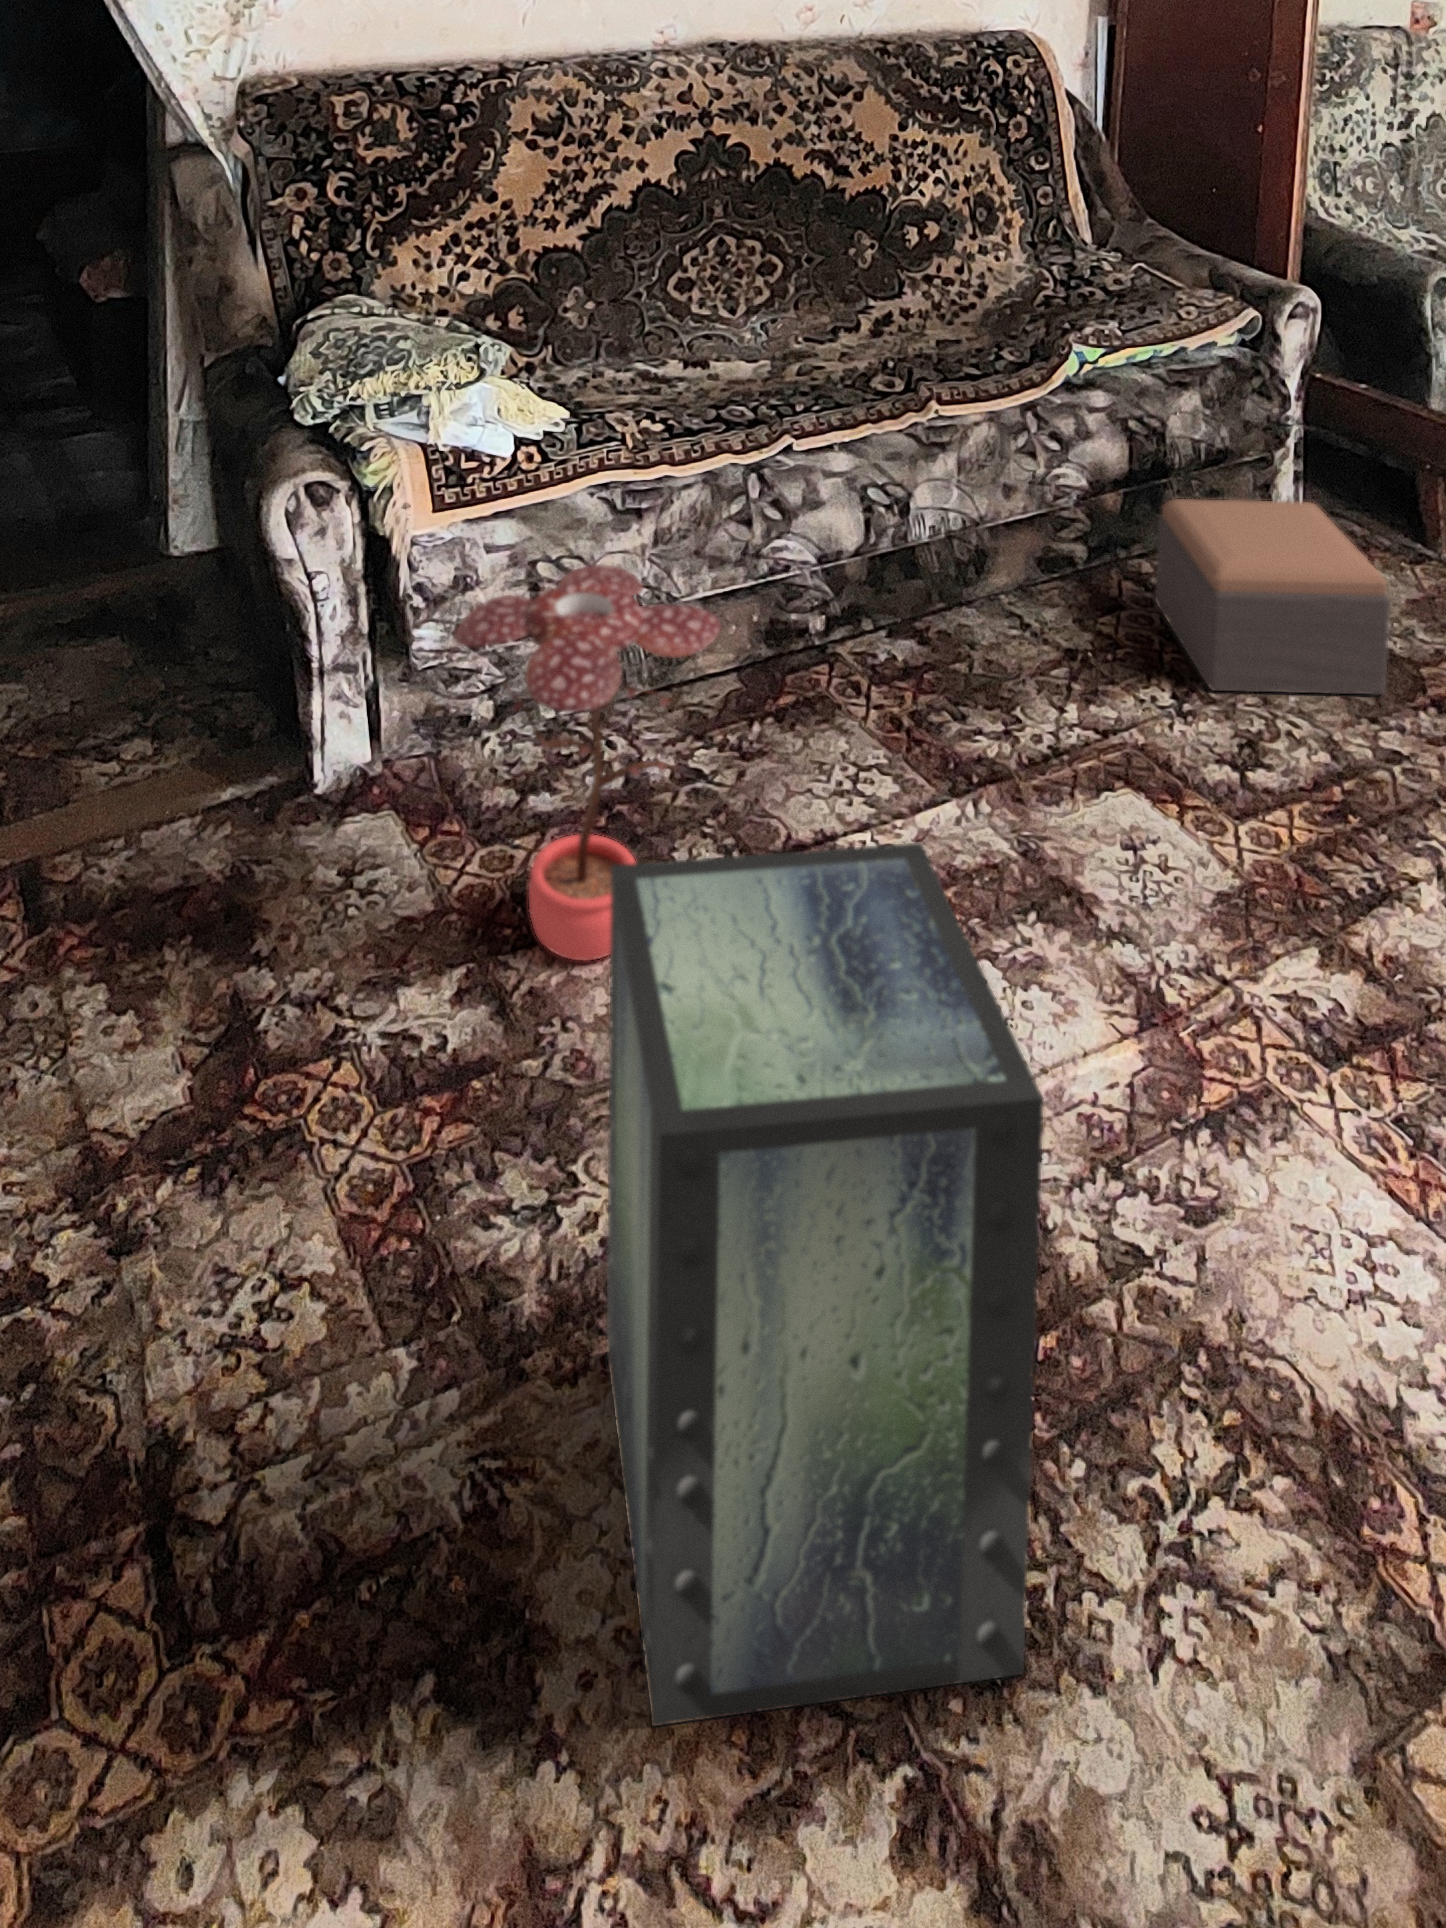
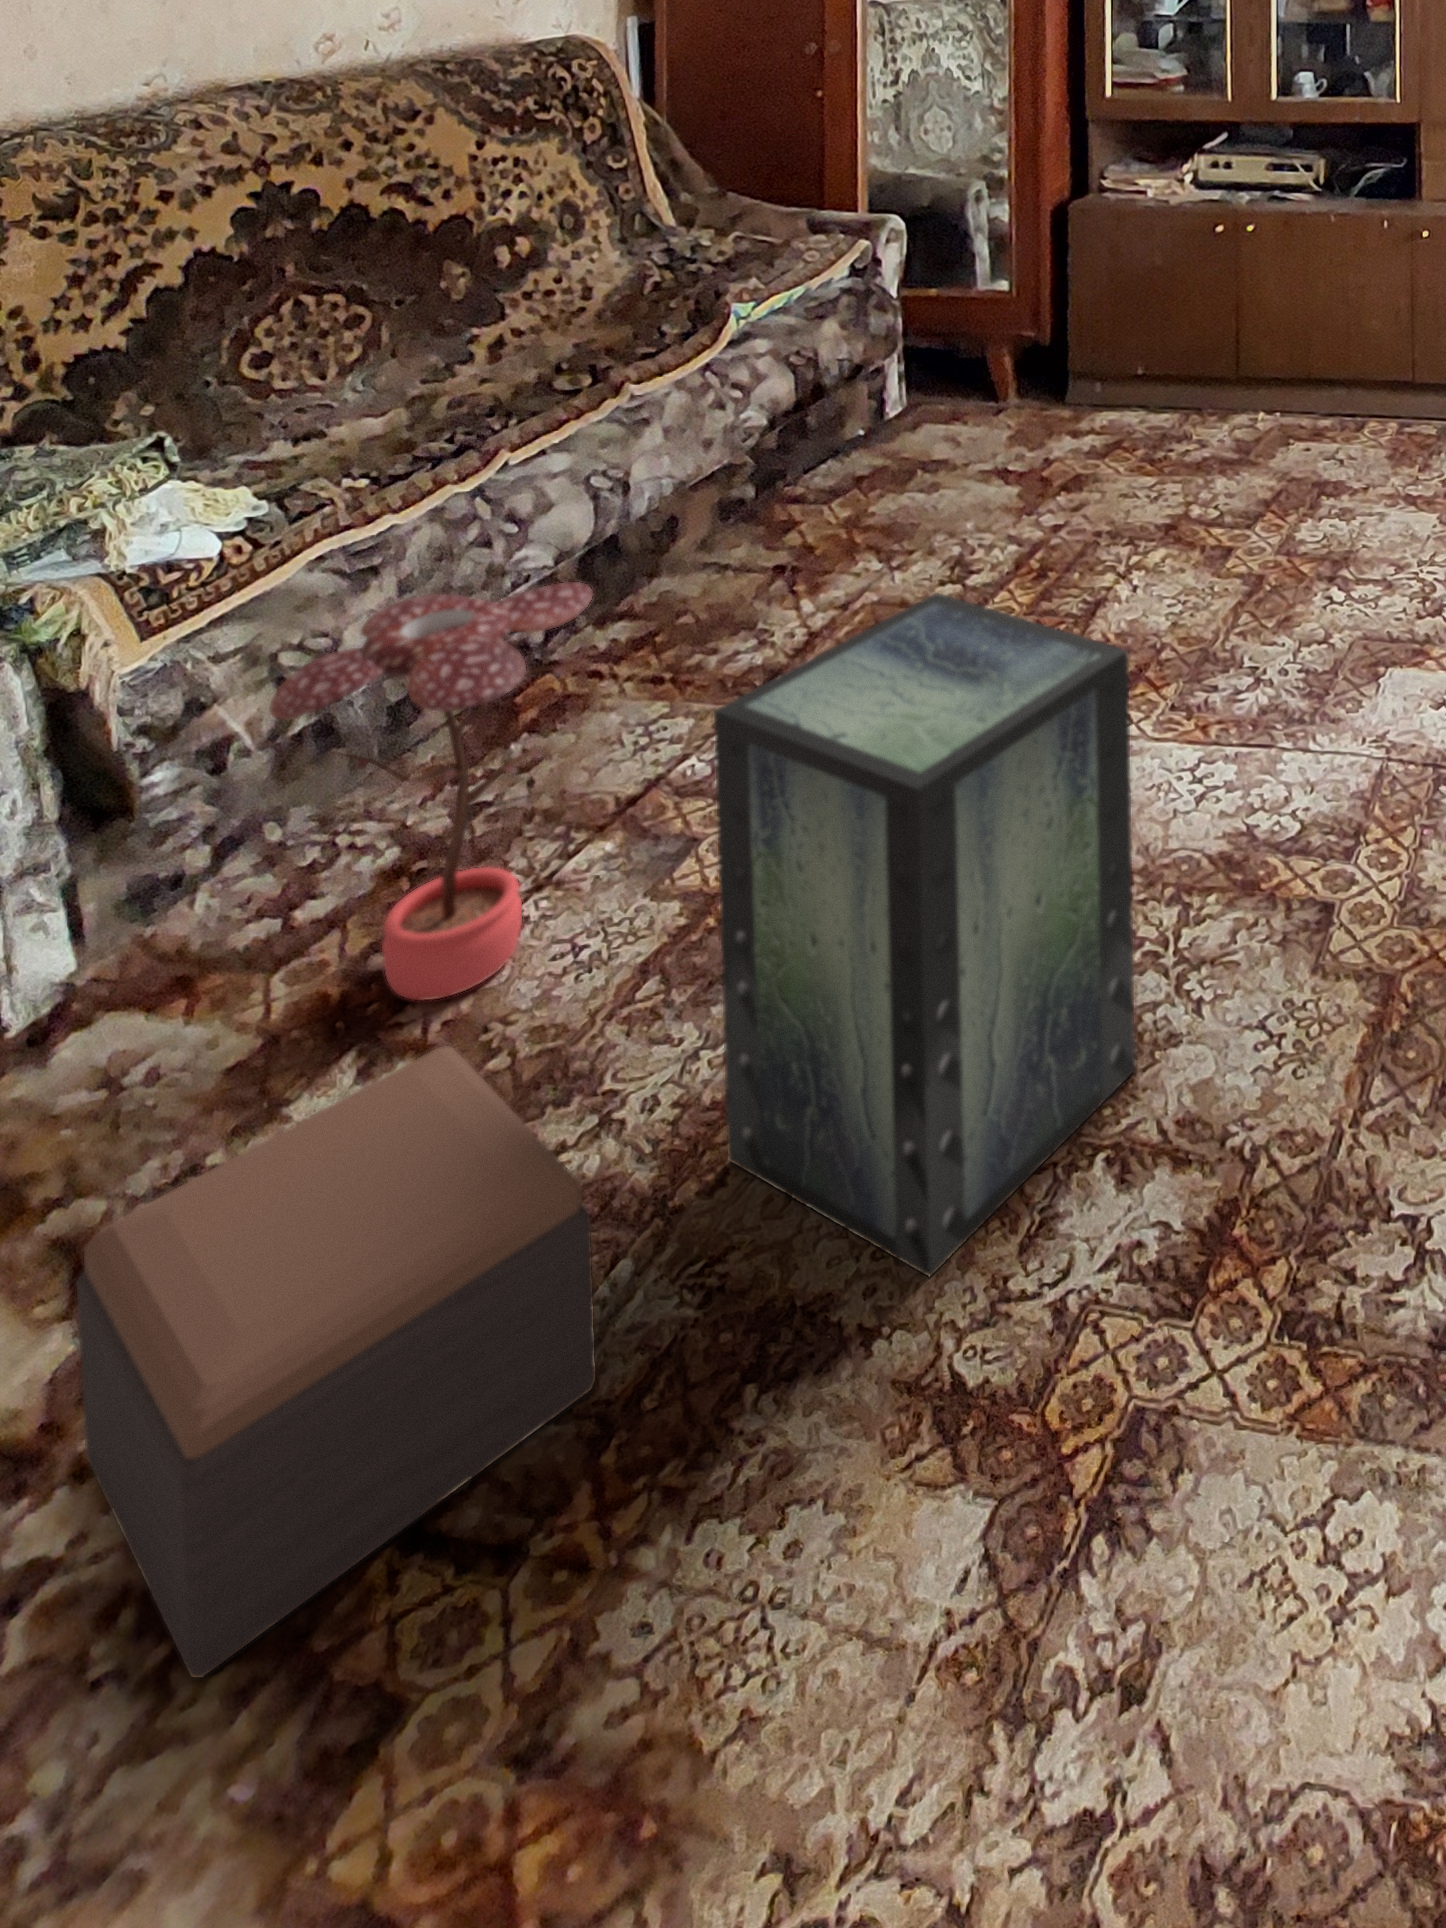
footstool: present [1155,499,1390,695] -> present [77,1046,596,1678]

